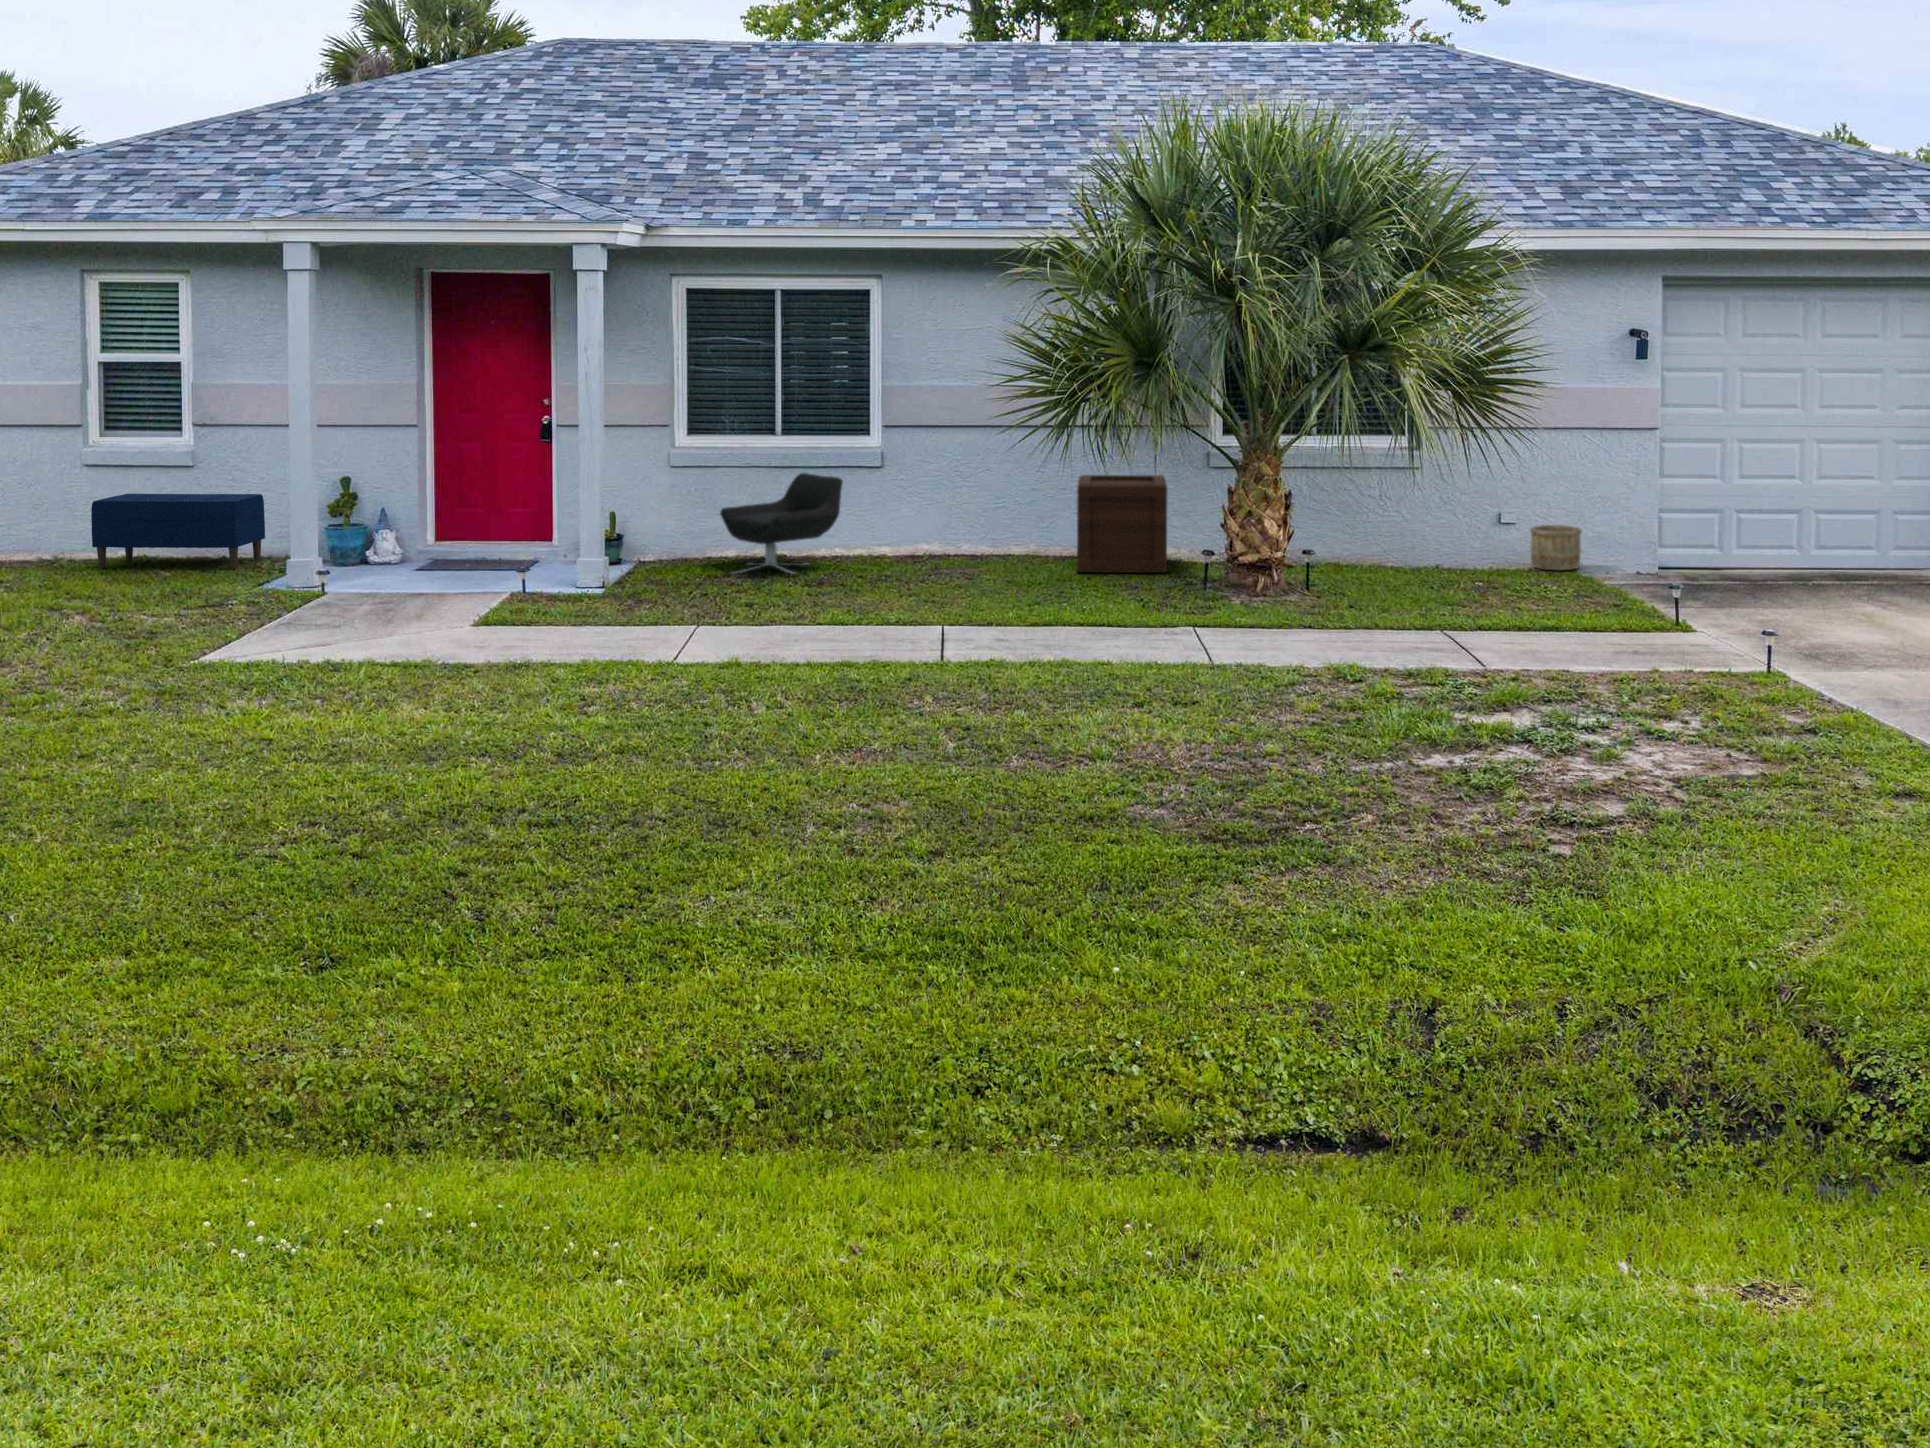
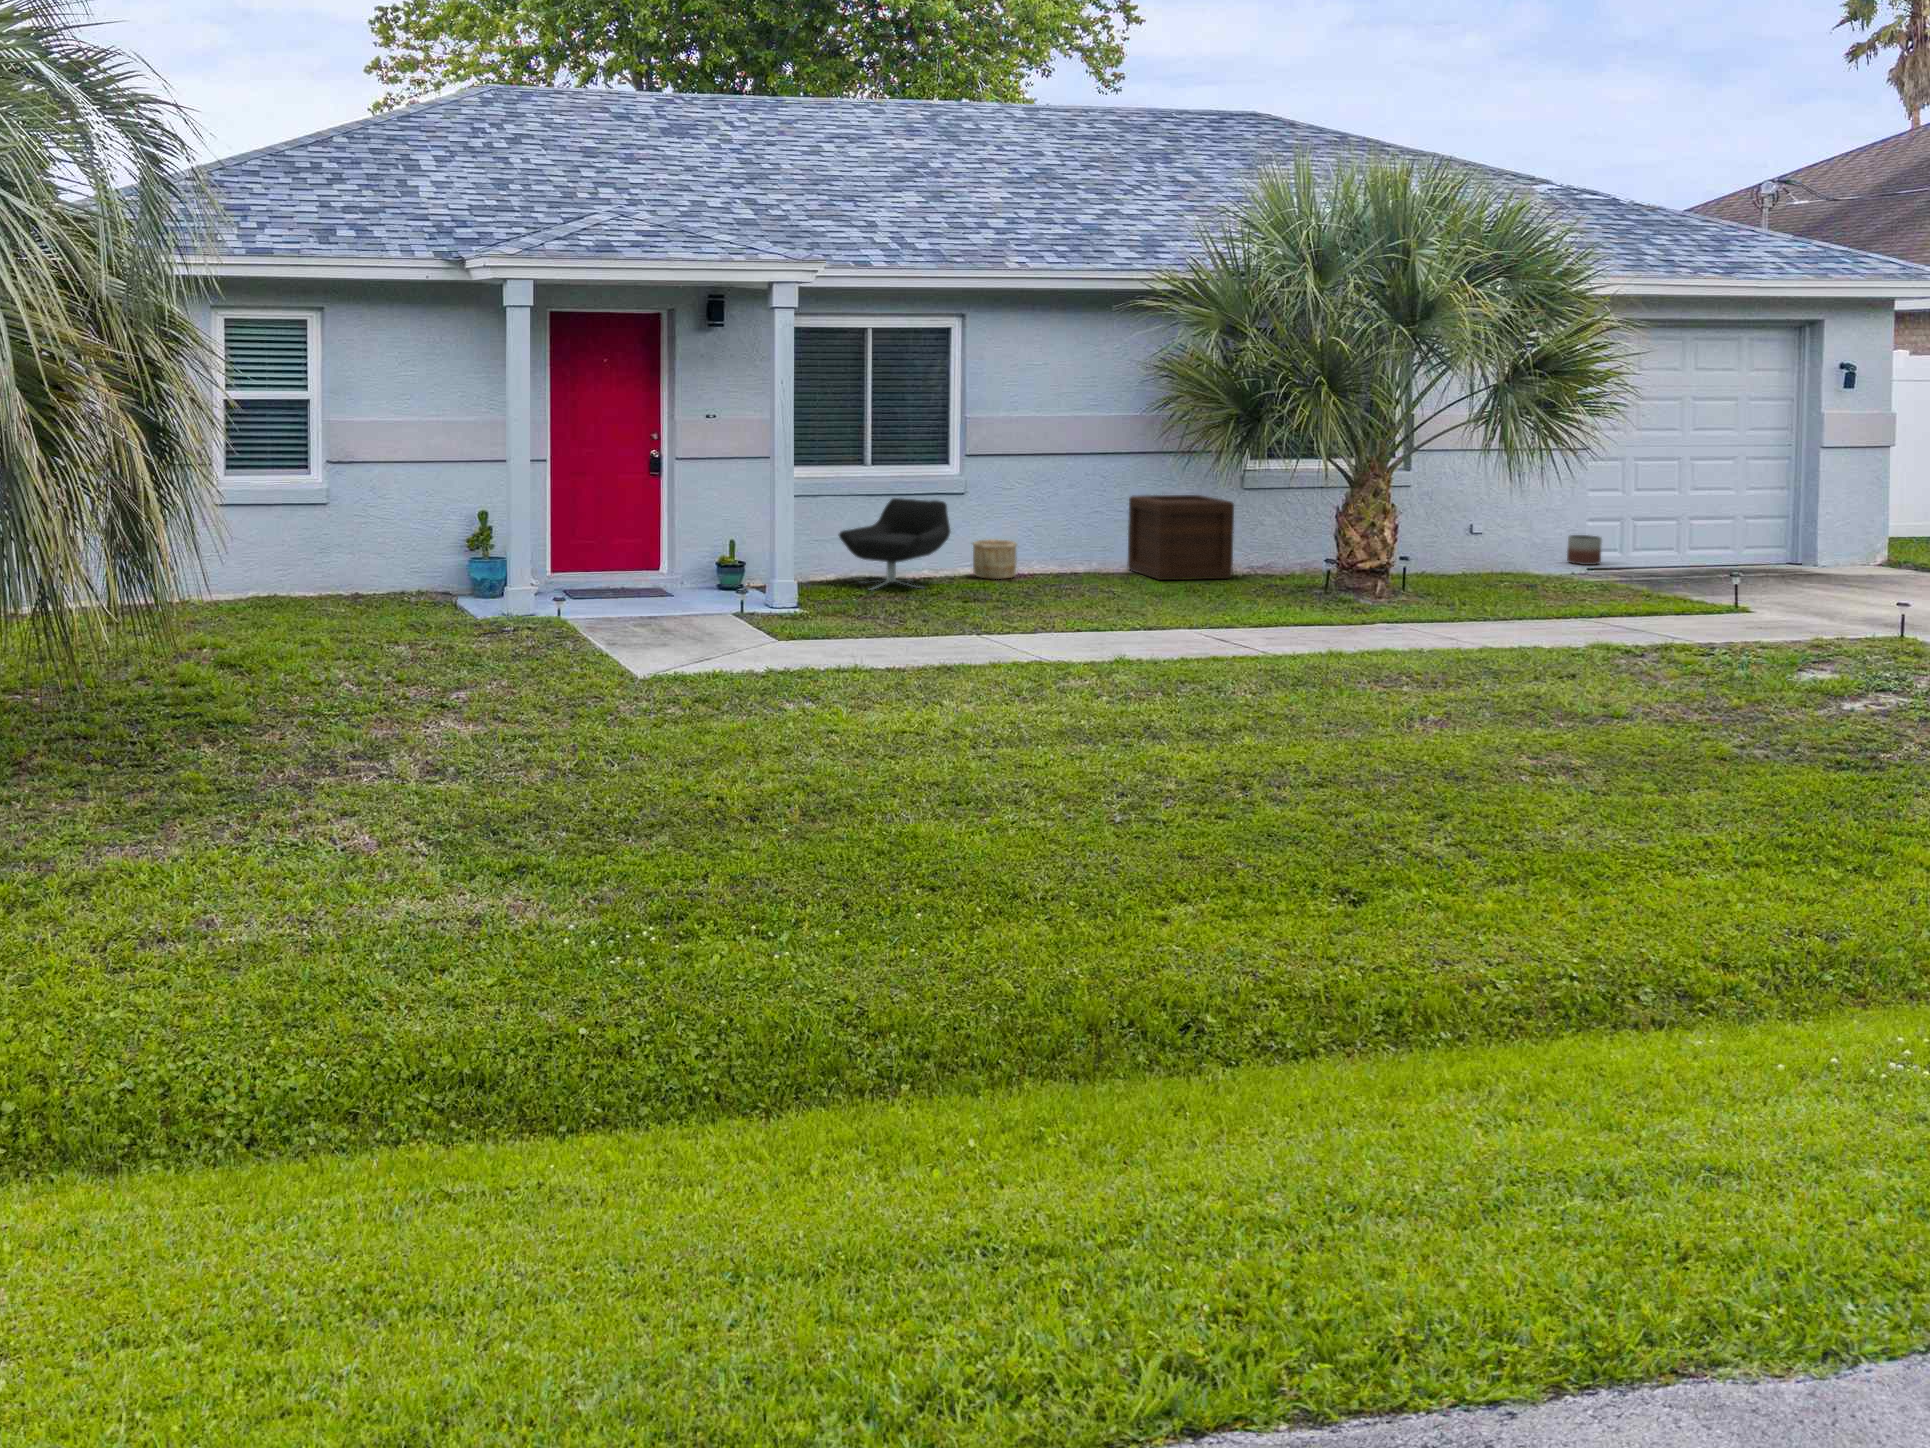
bench: present [91,494,265,569] -> none [255,528,400,603]
wooden bucket: present [1530,525,1582,570] -> present [972,539,1017,579]
planter: none [1633,532,1672,569] -> present [1567,535,1602,565]

